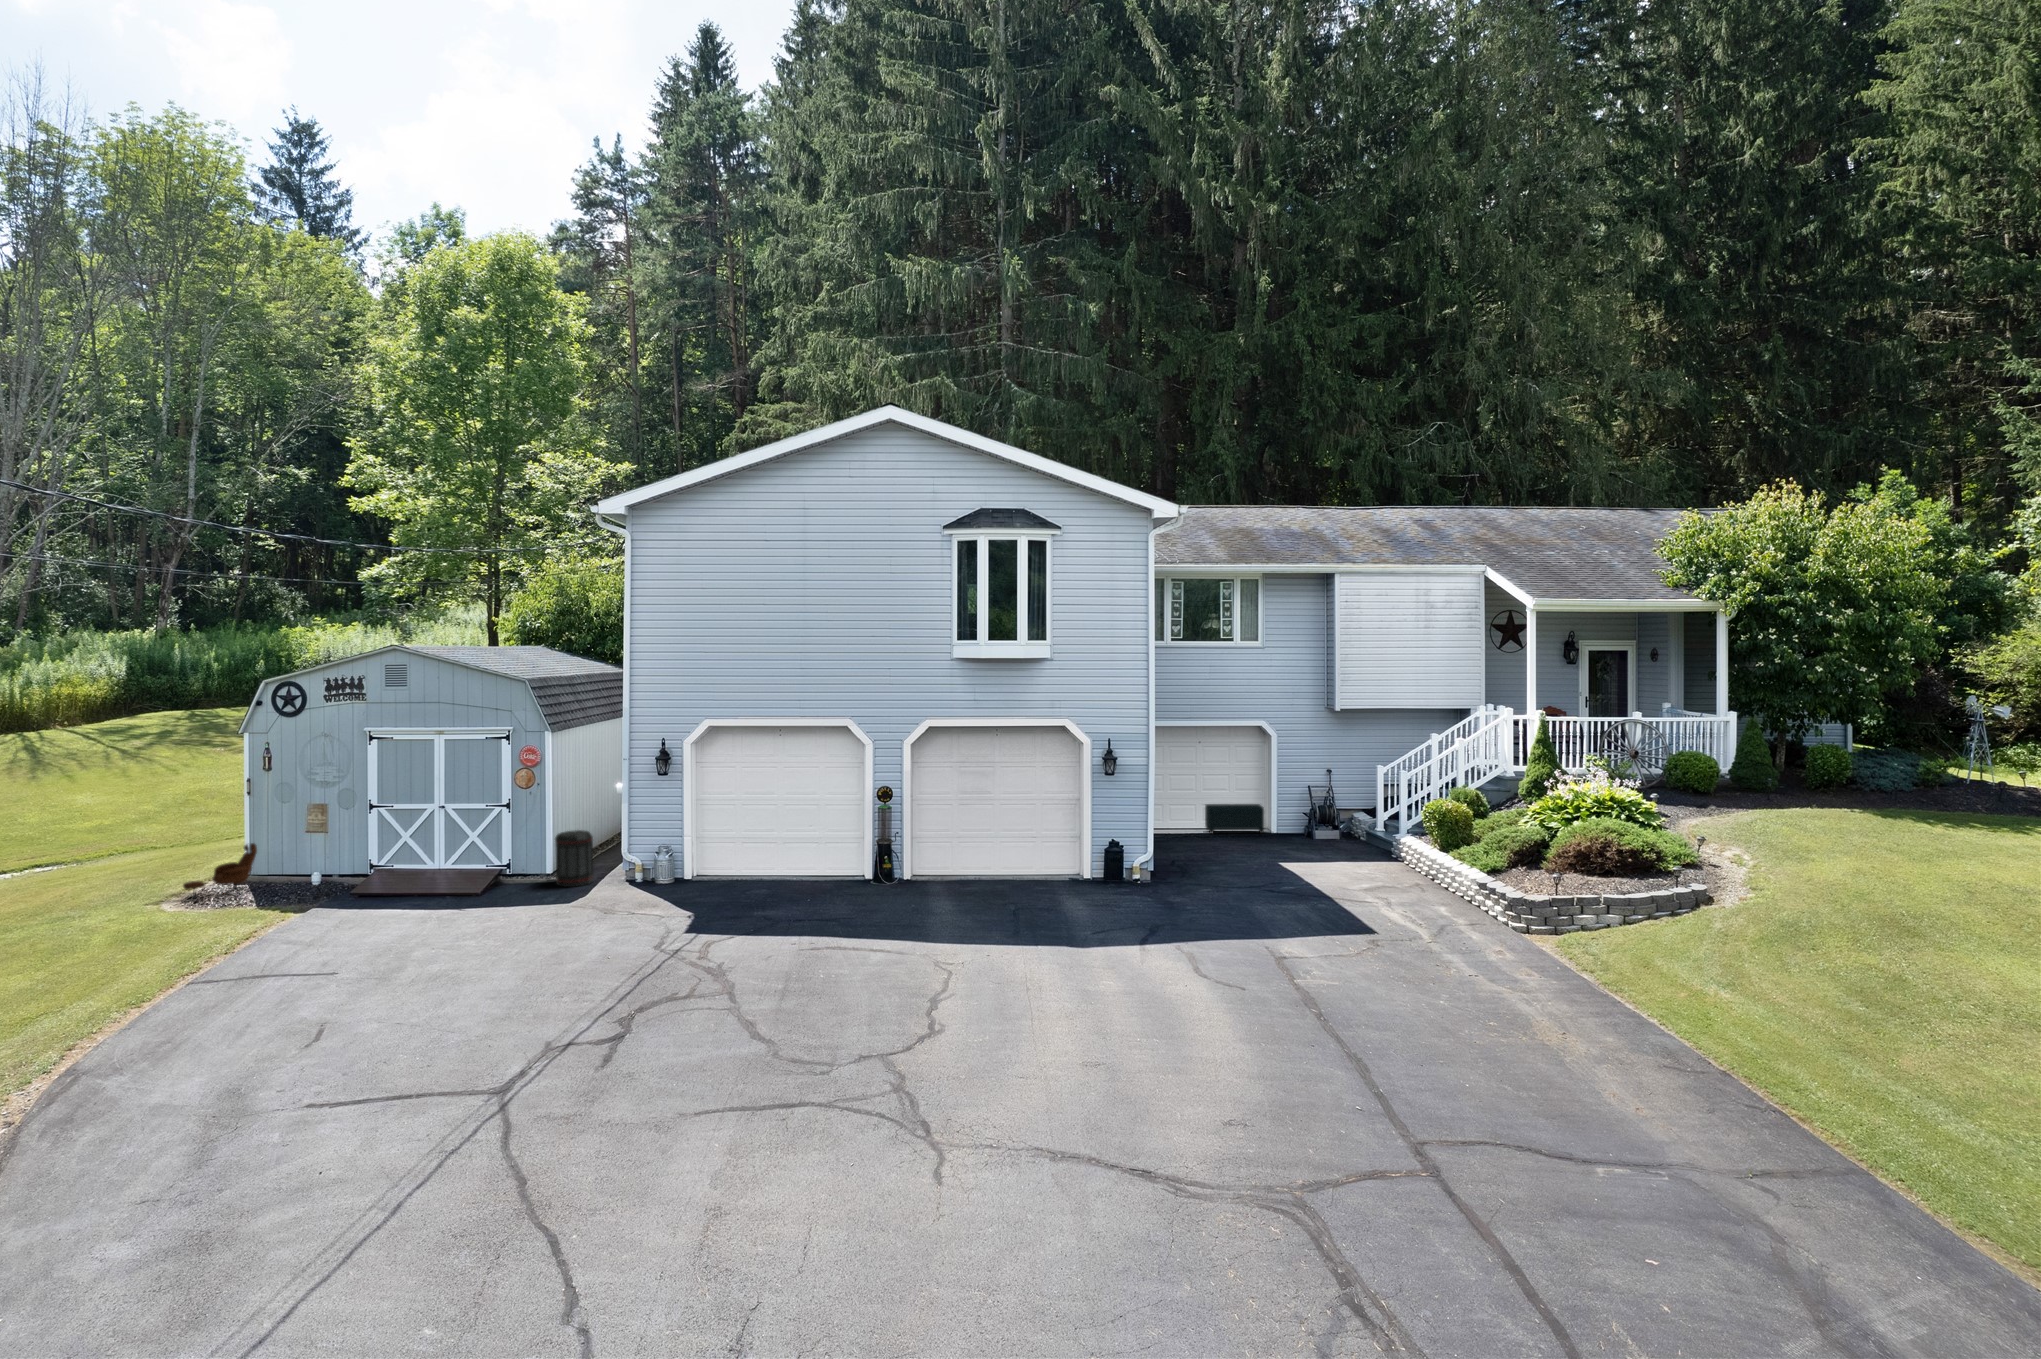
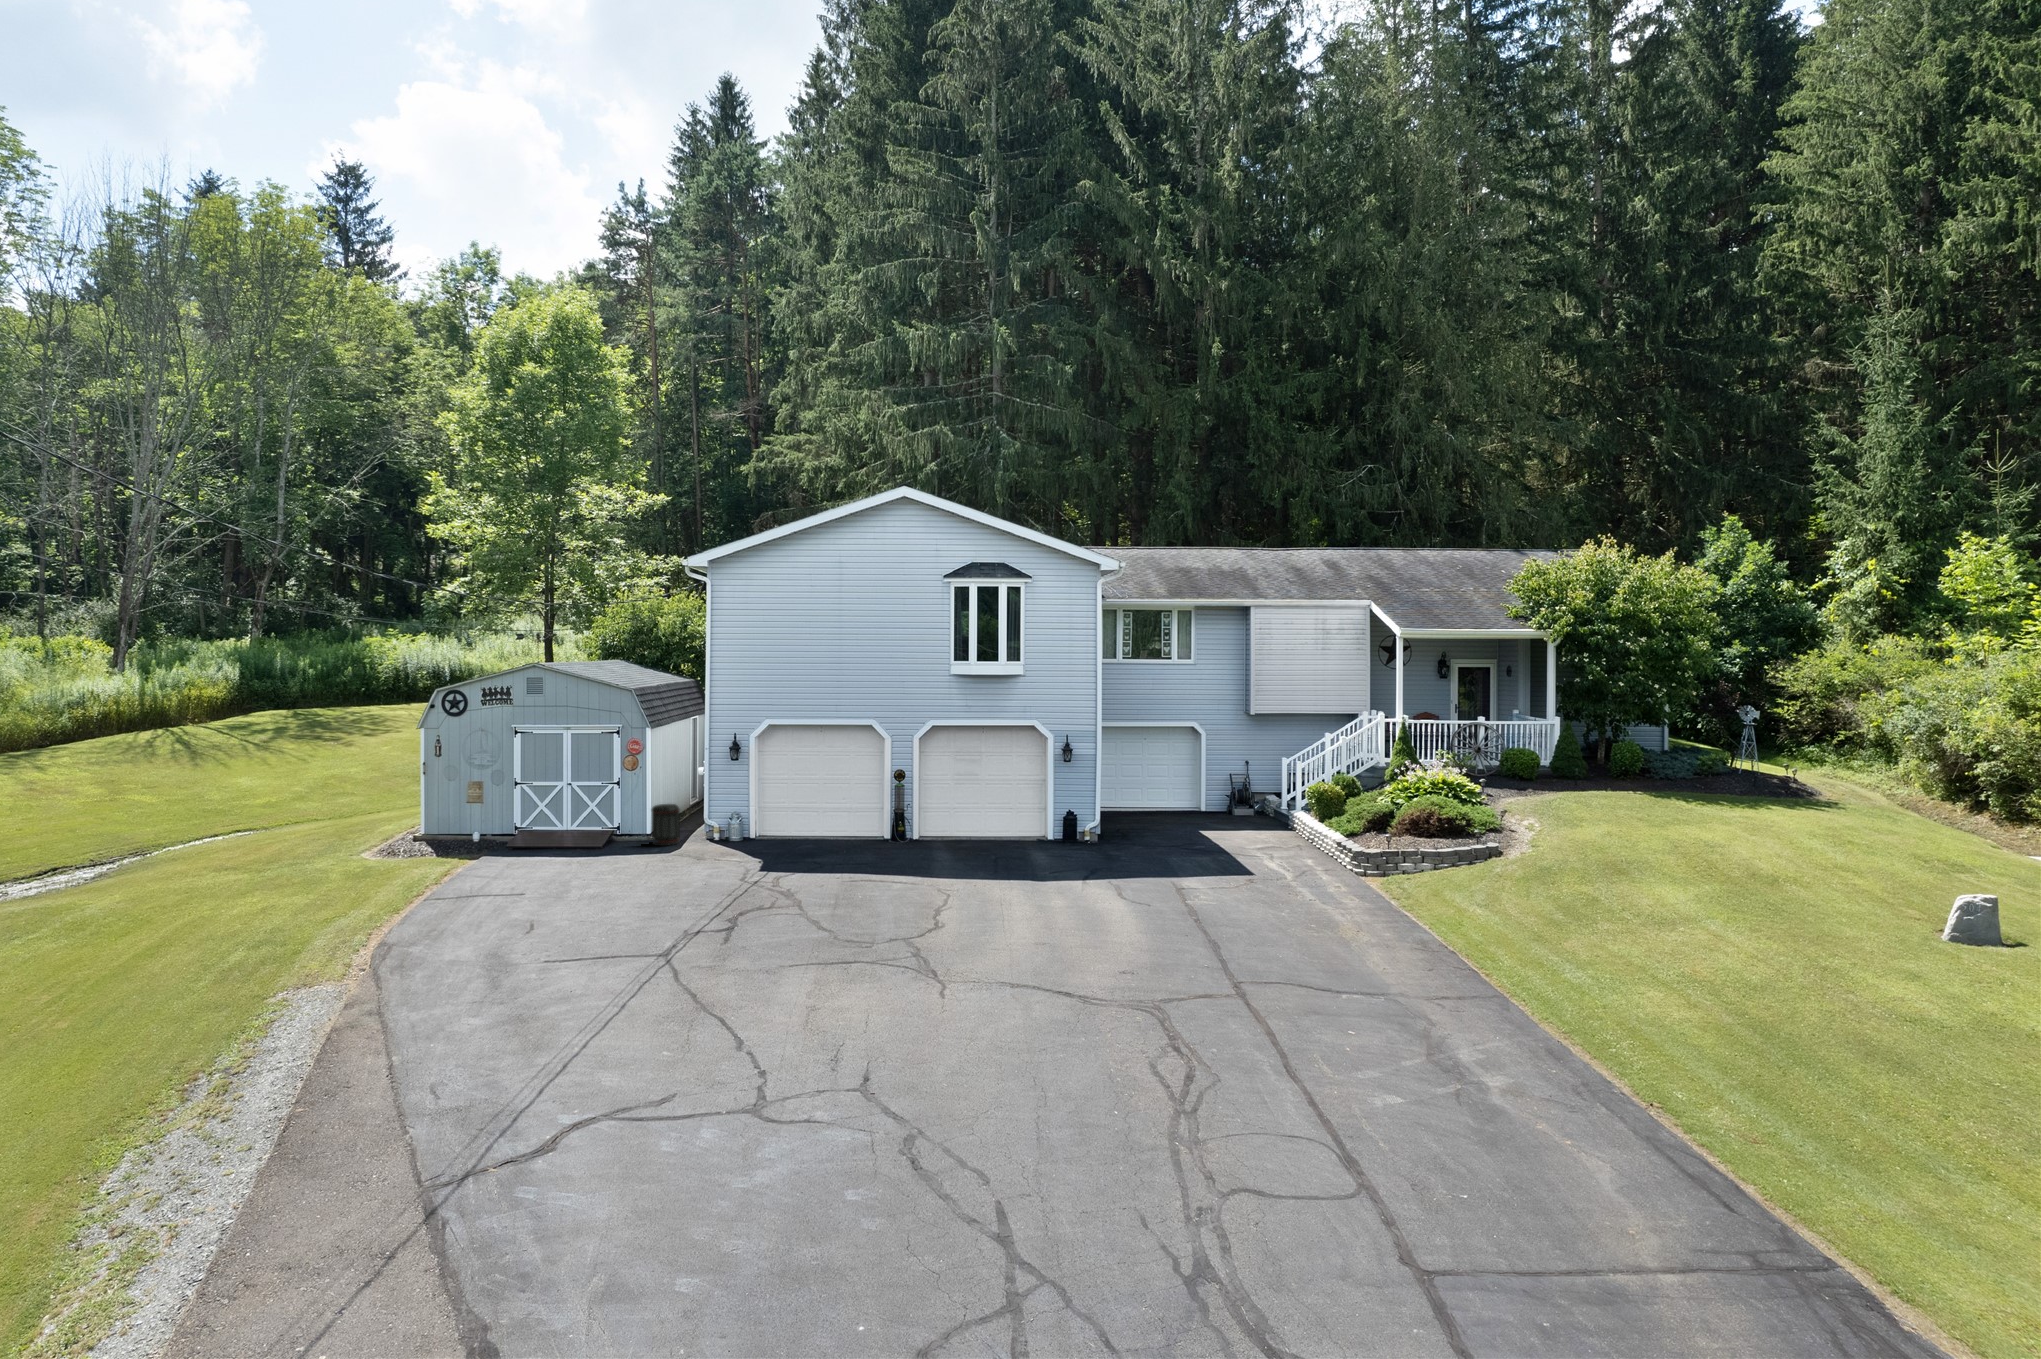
bench: present [1205,804,1264,834] -> none [1151,787,1197,811]
lounge chair: present [183,843,257,902] -> none [376,812,429,856]

